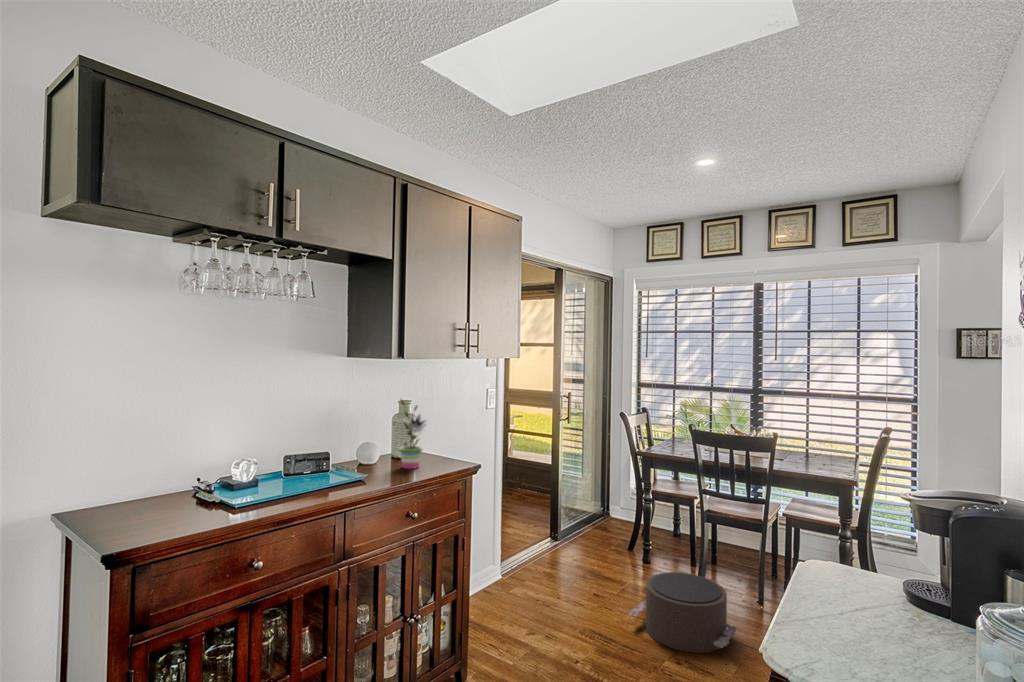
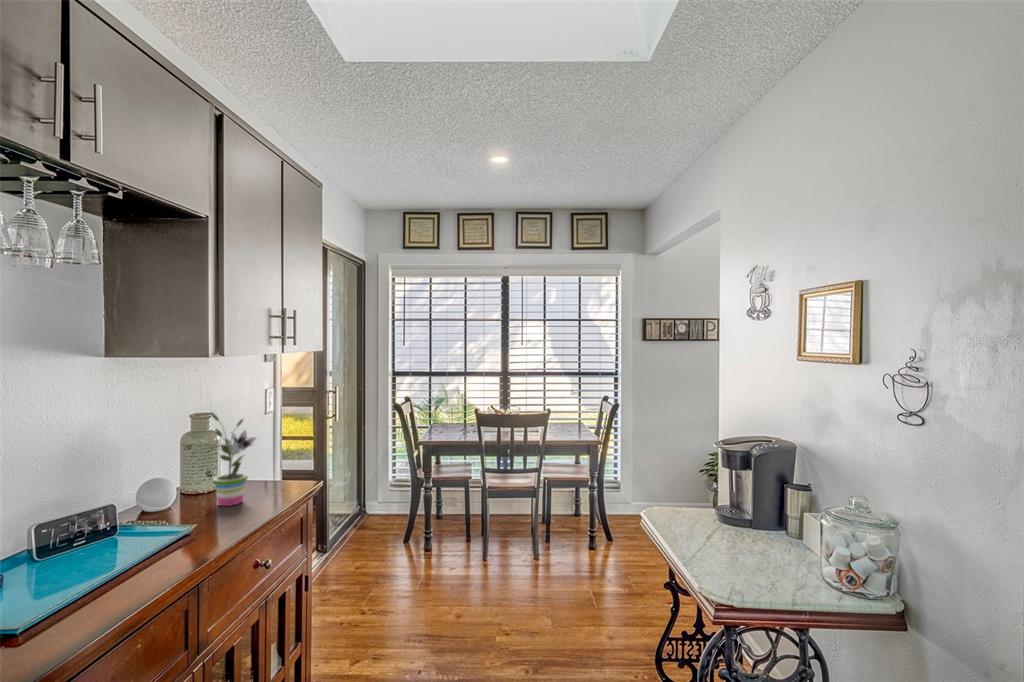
pouf: present [629,572,737,653] -> none [447,548,542,623]

